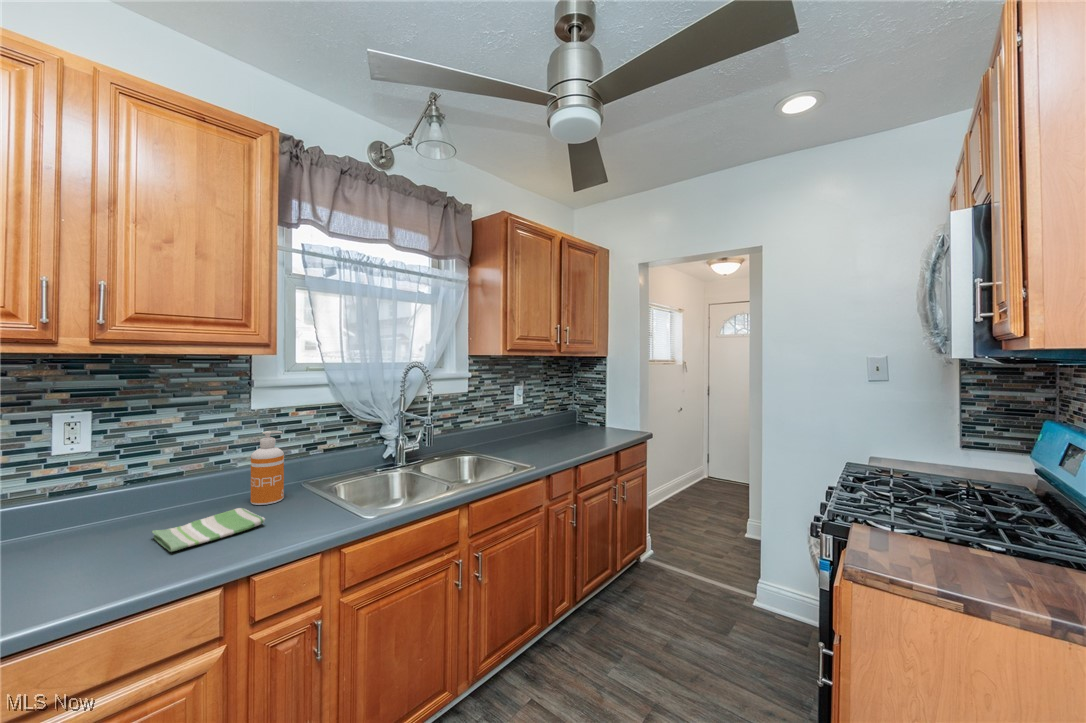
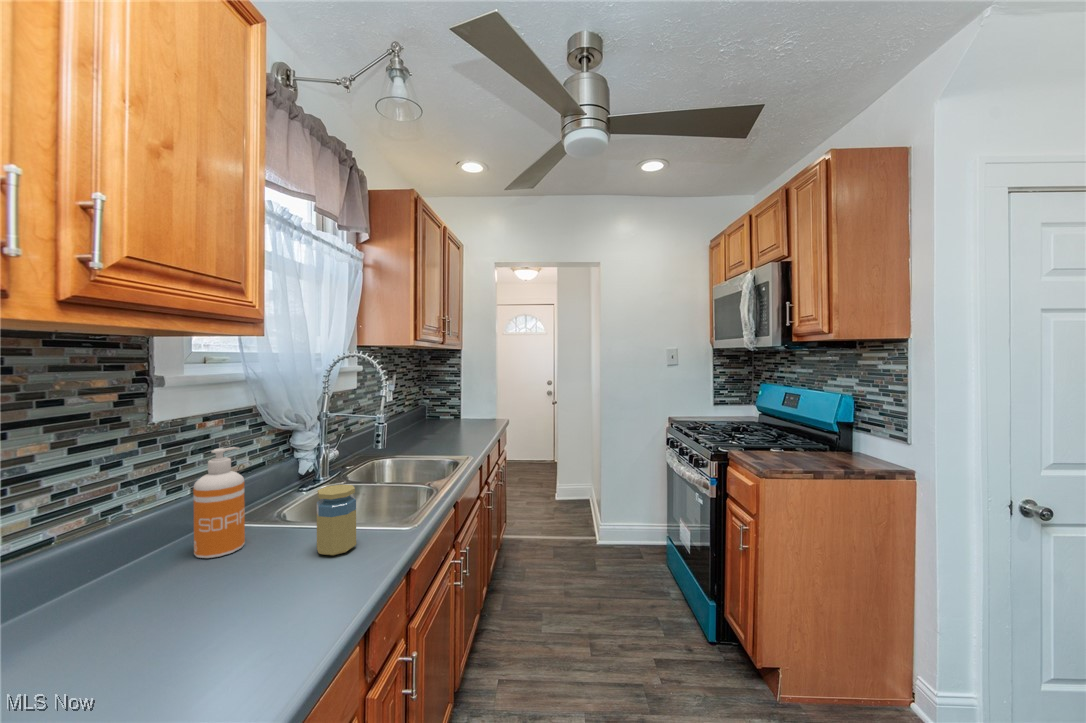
jar: none [290,470,322,523] -> present [317,485,356,555]
dish towel: present [152,508,265,552] -> none [127,559,296,636]

